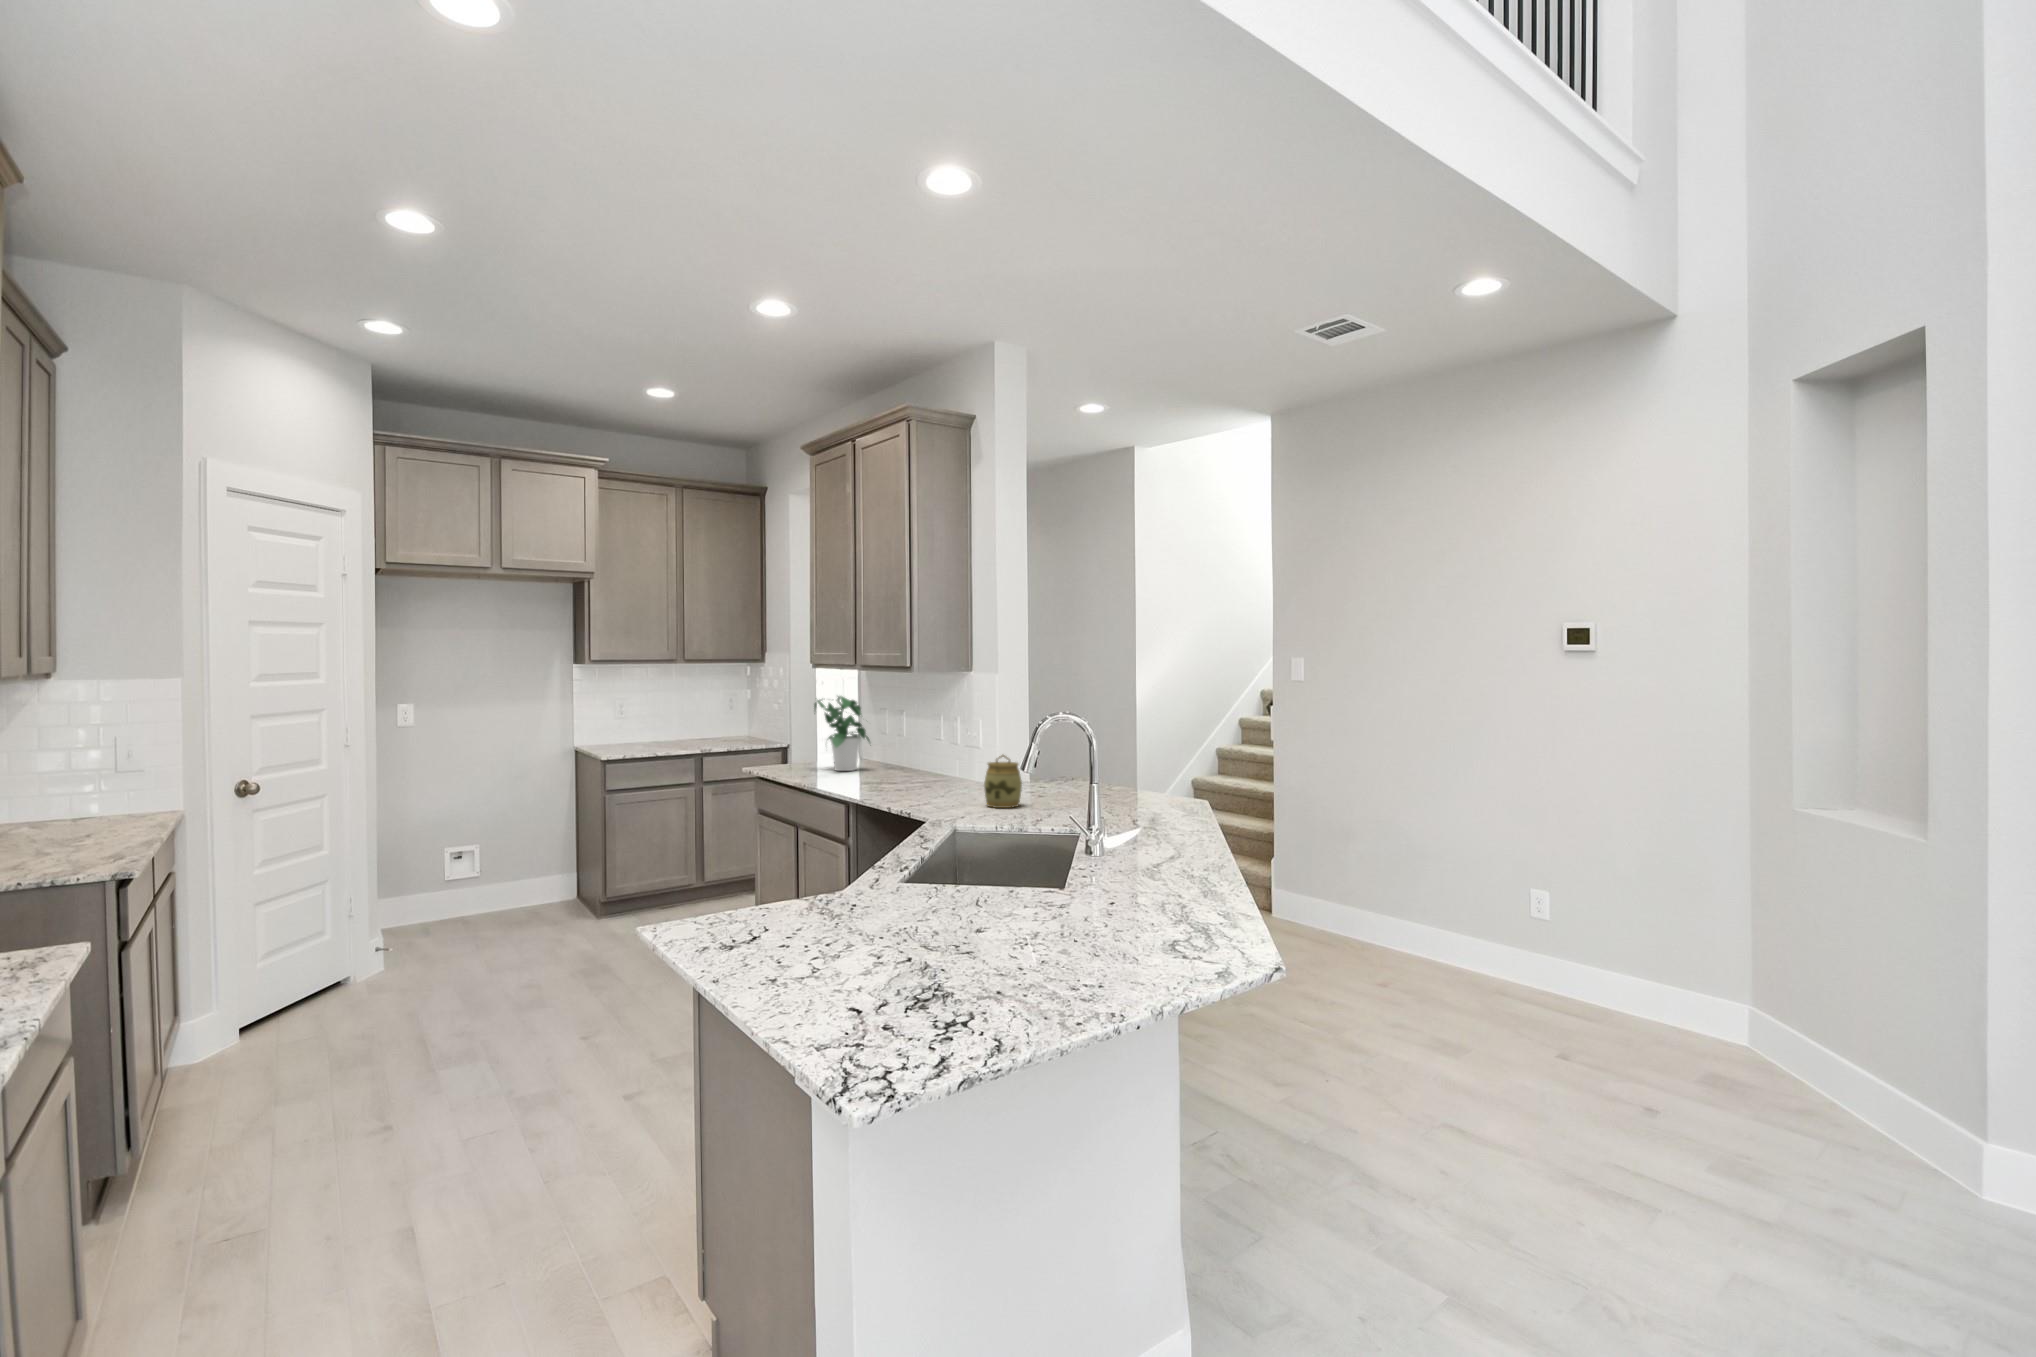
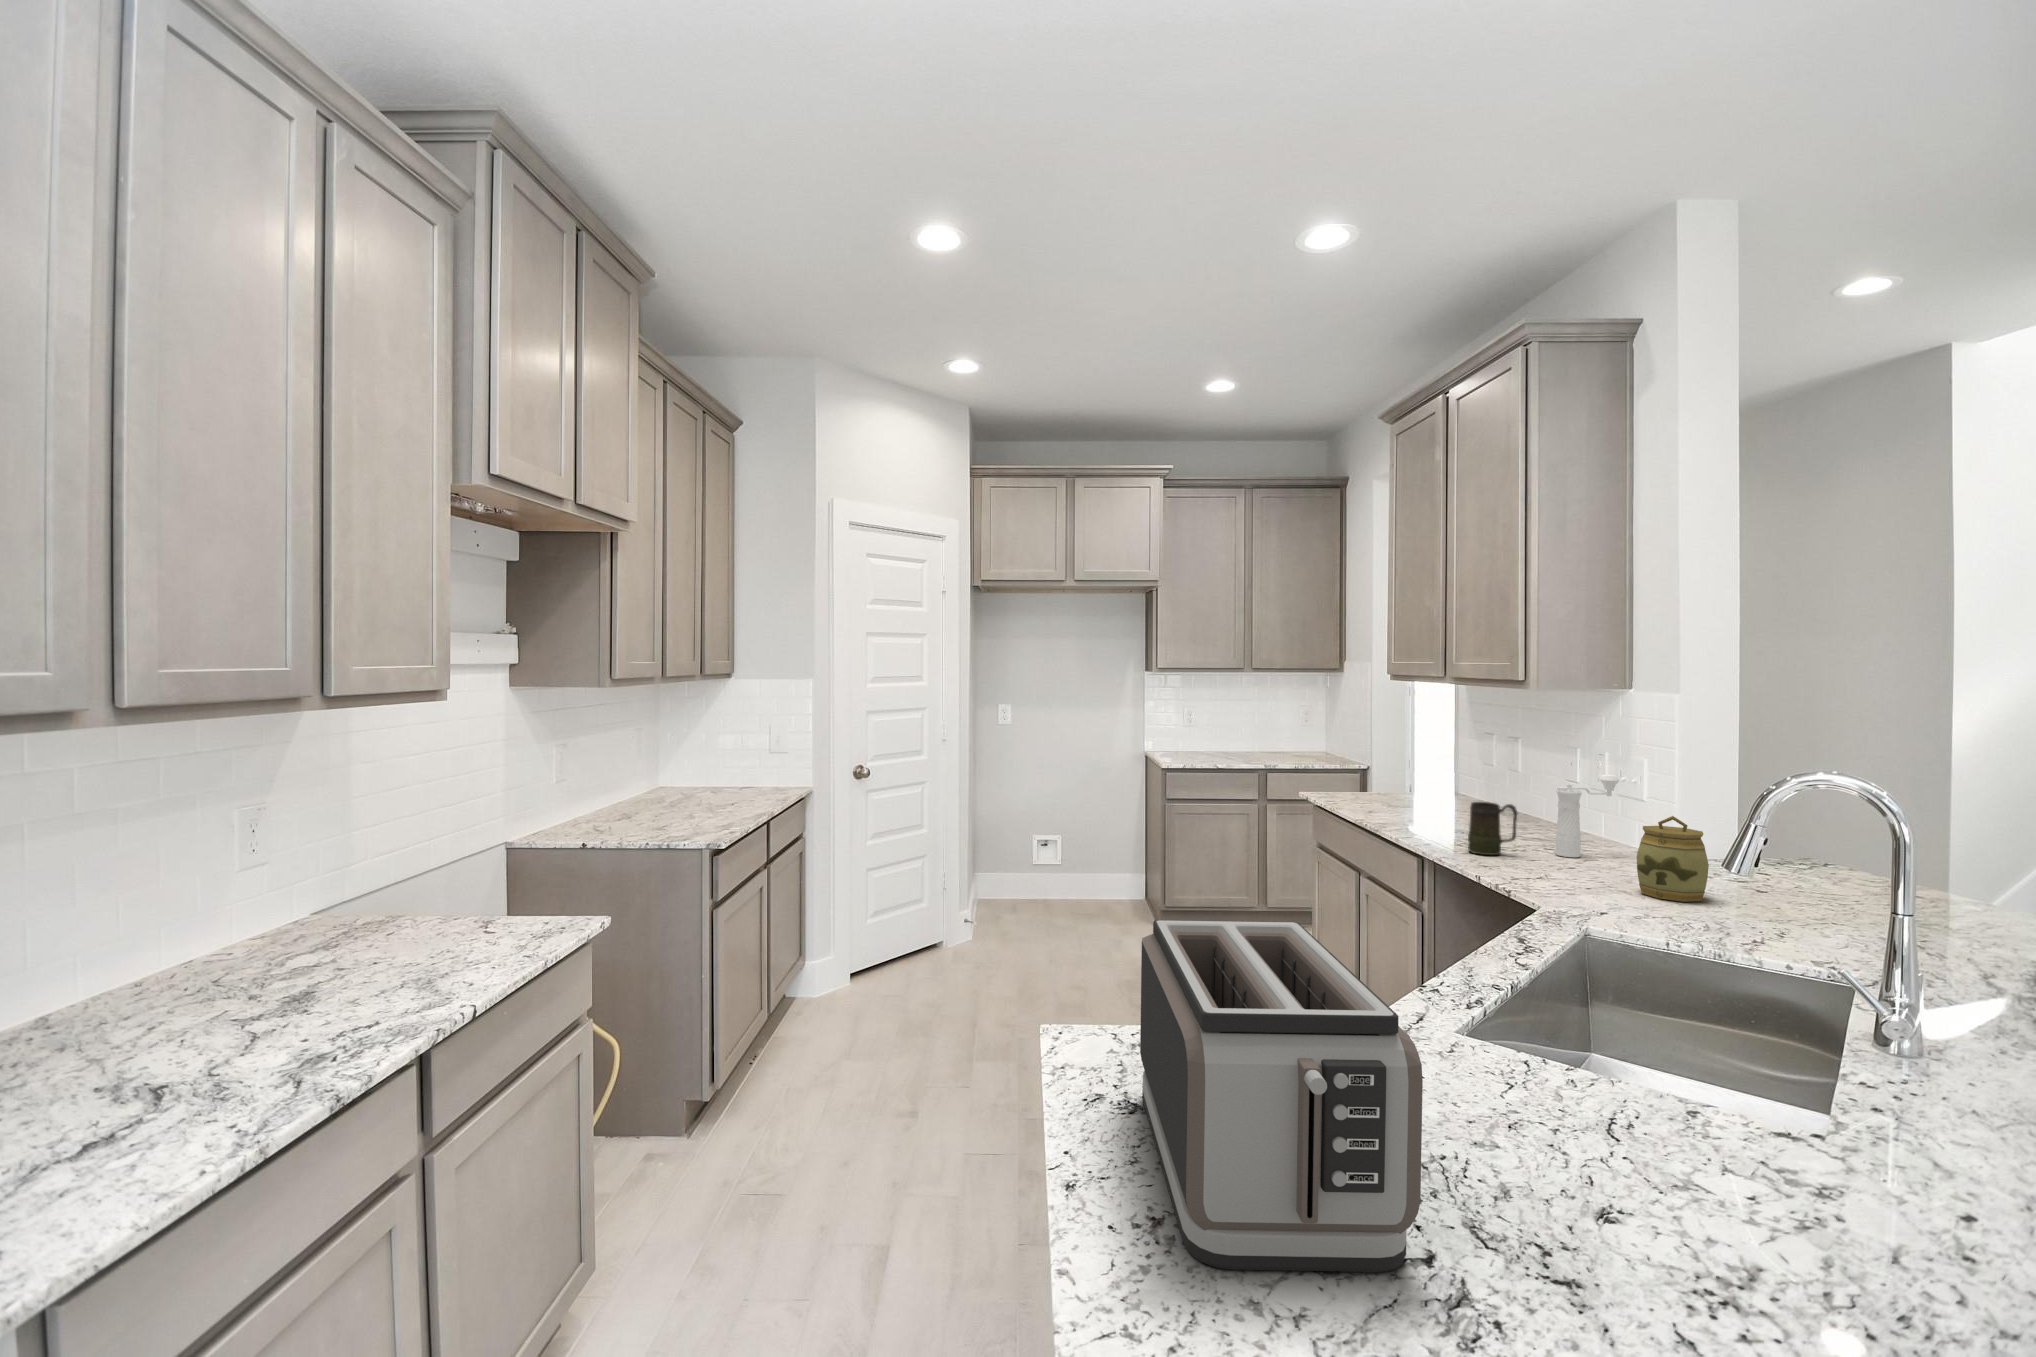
potted plant: present [814,696,870,771] -> none [1388,713,1464,809]
pepper mill: none [936,732,974,792] -> present [1555,774,1619,857]
mug: none [881,758,913,796] -> present [1468,802,1517,855]
toaster: none [735,816,902,972] -> present [1140,920,1423,1272]

